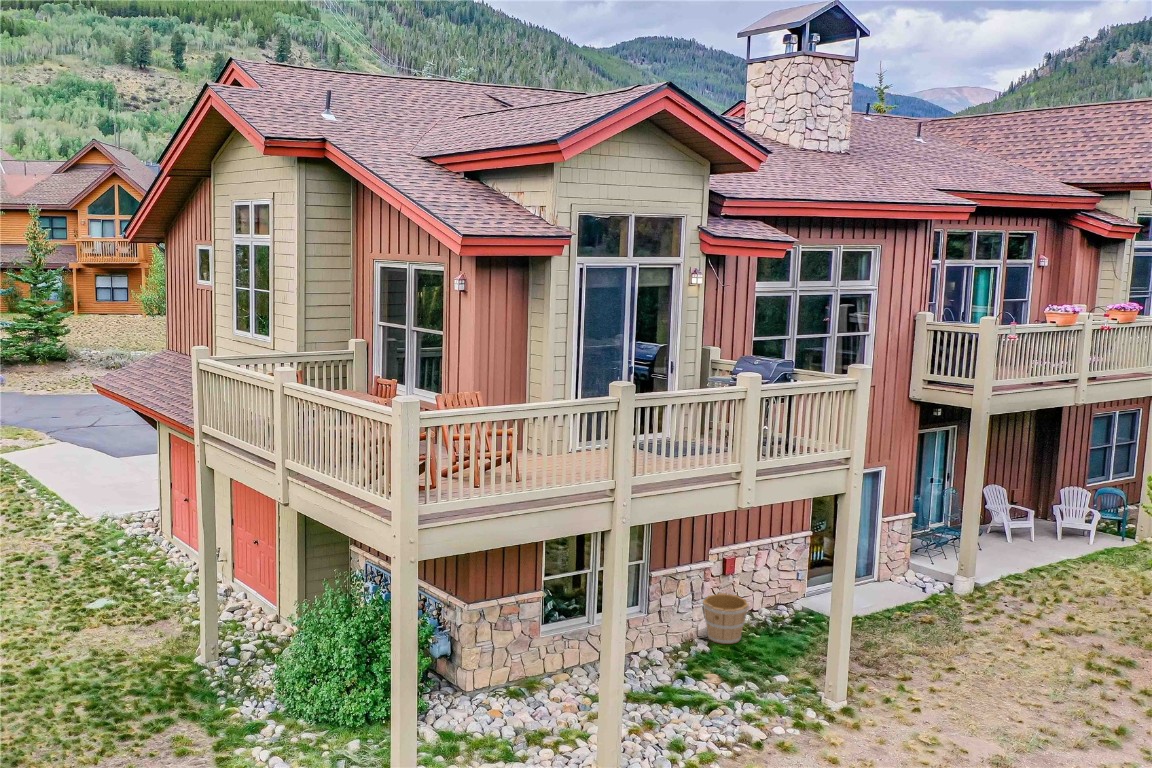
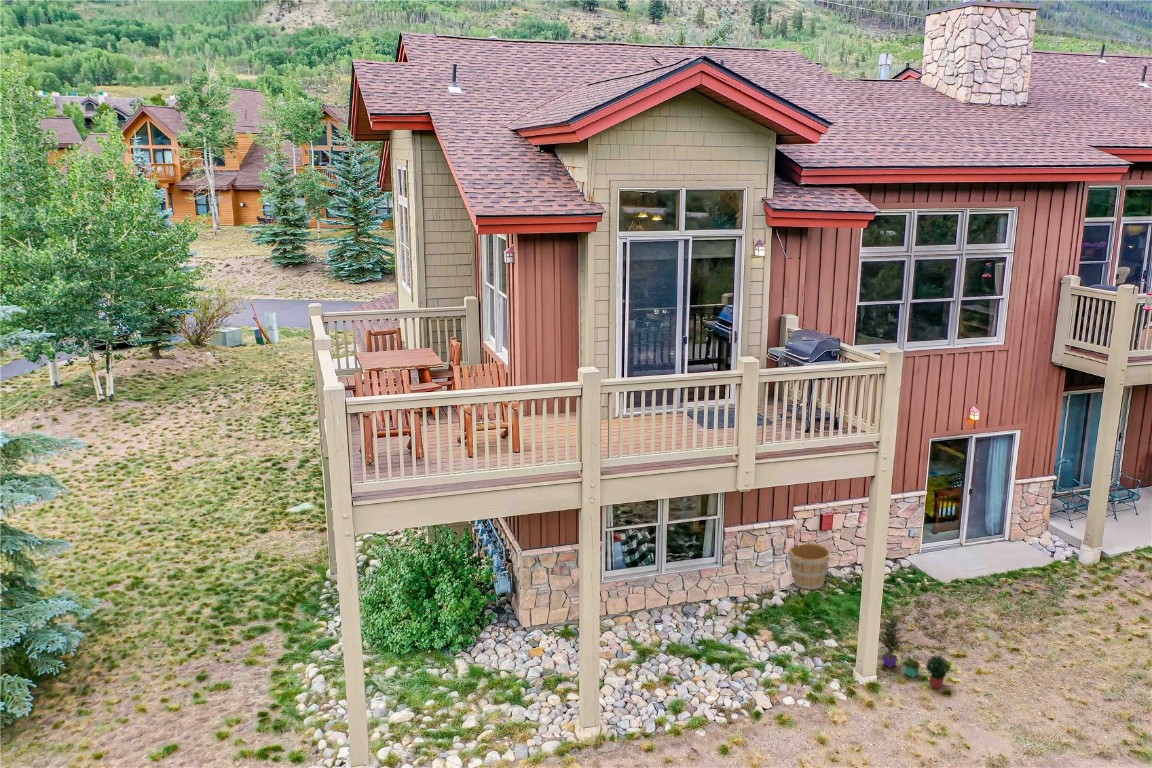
potted plant: none [846,649,927,722] -> present [881,615,950,688]

